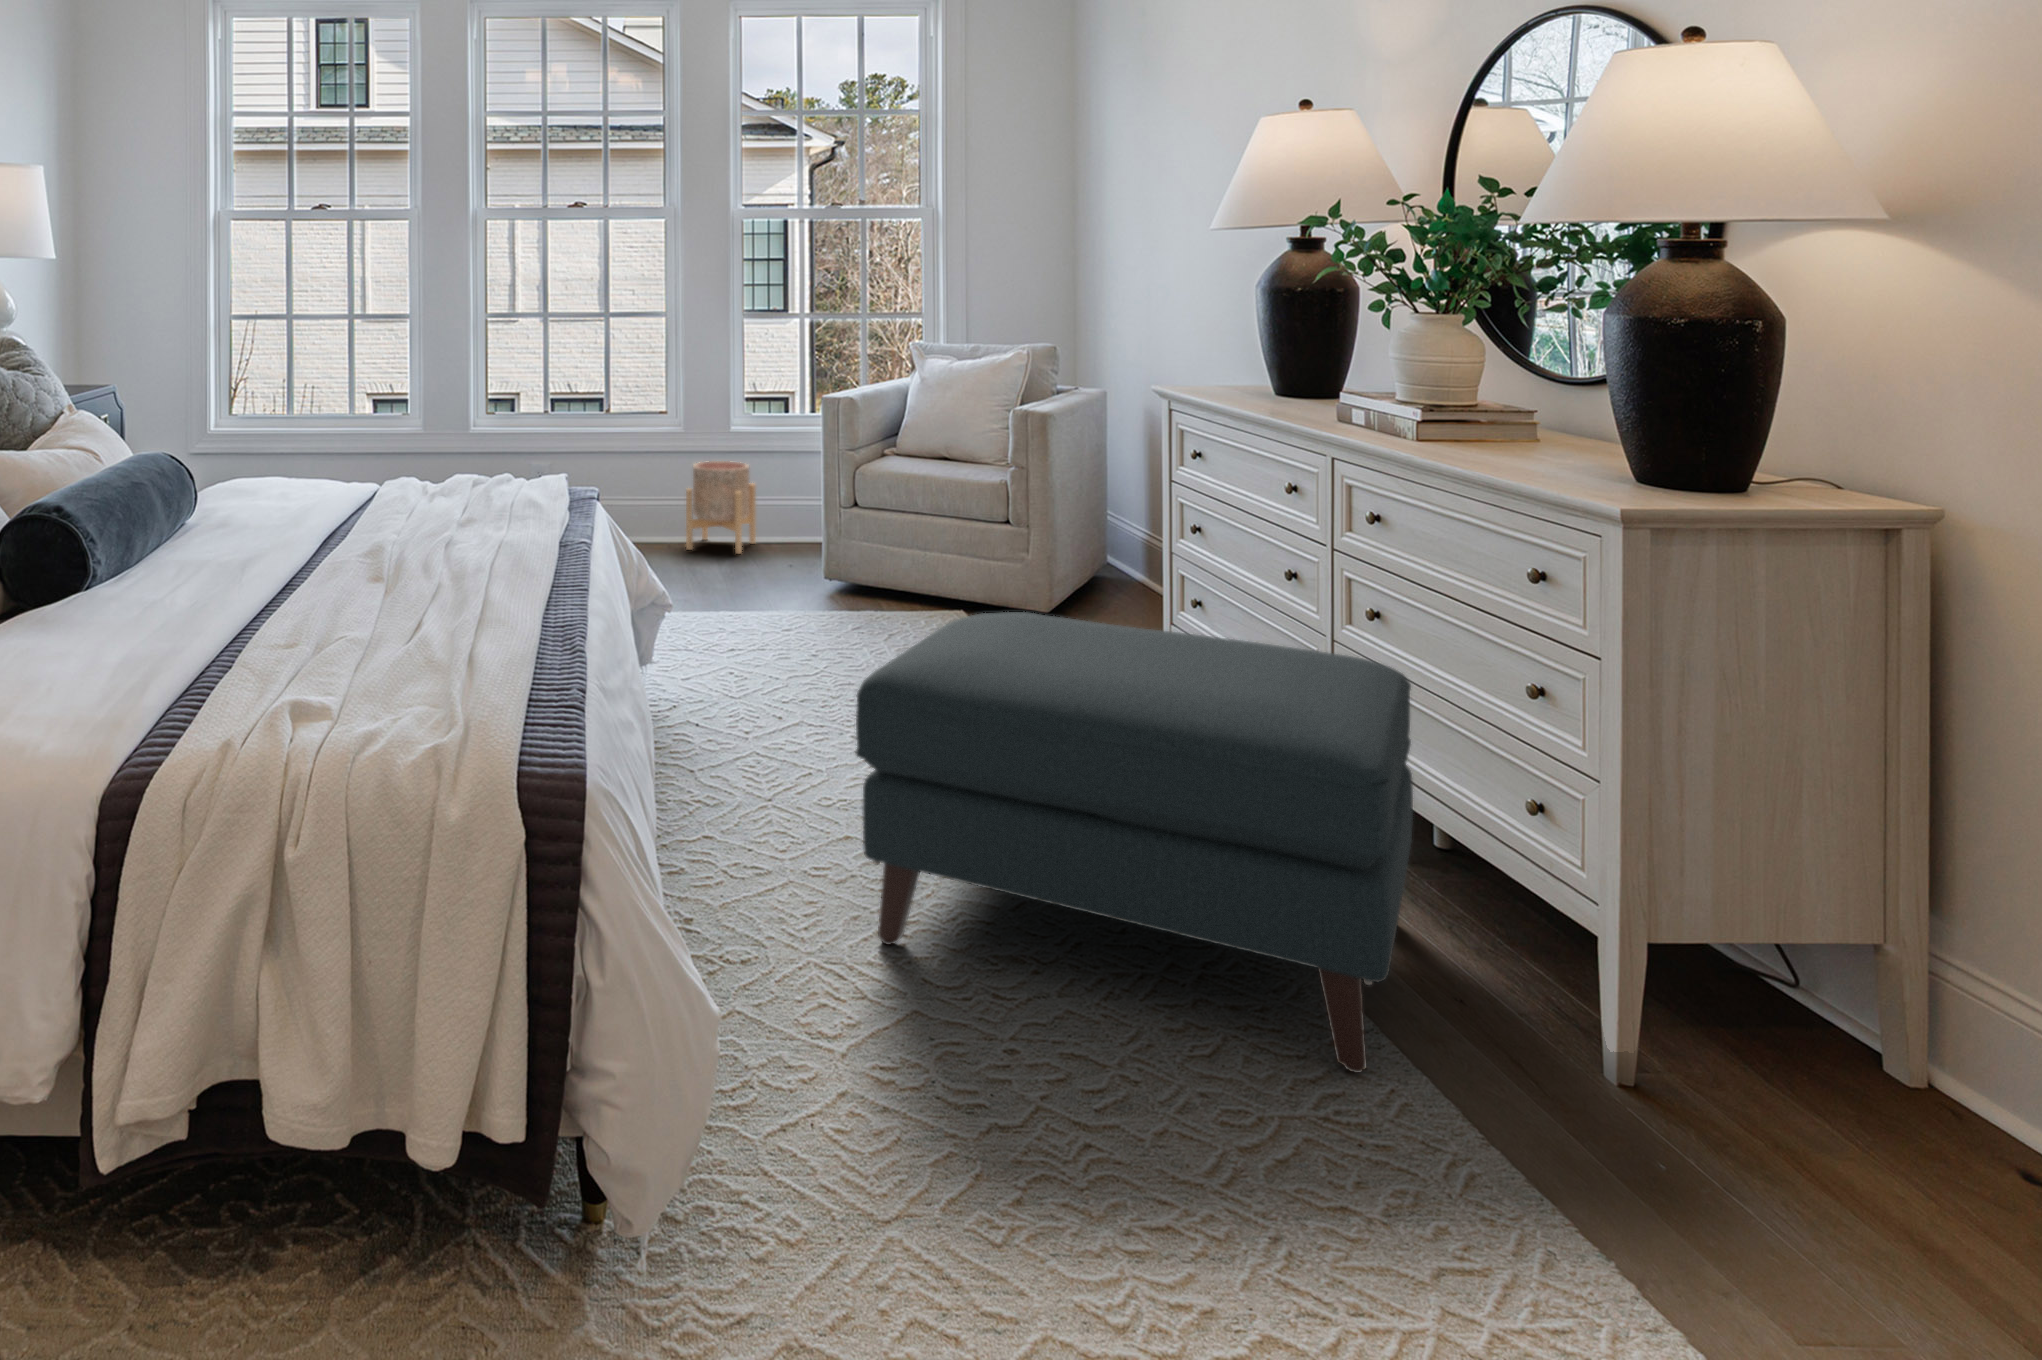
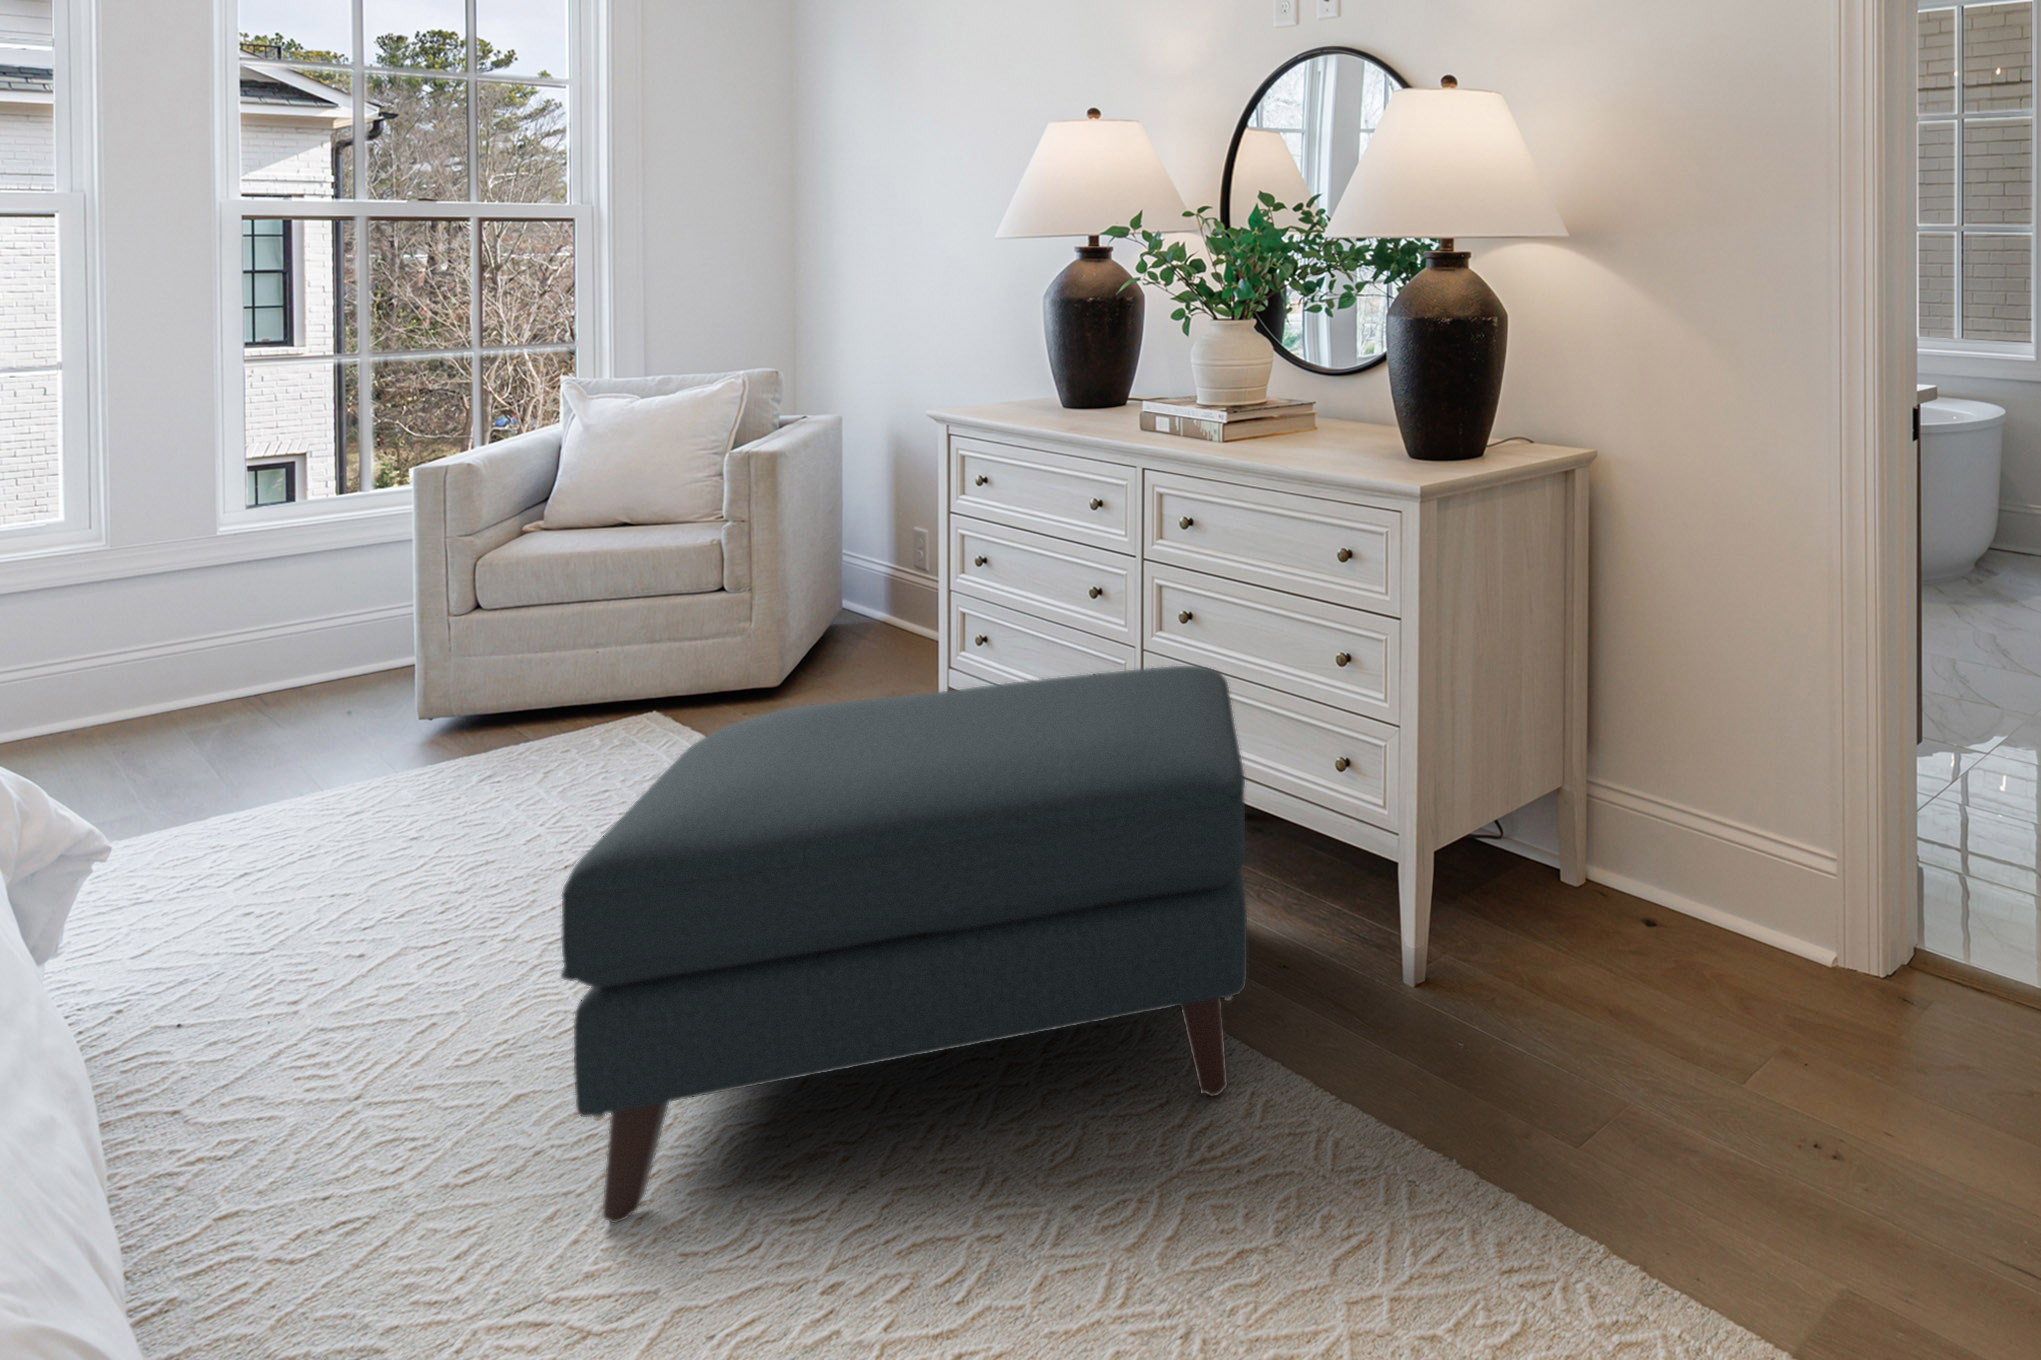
planter: present [686,461,756,554] -> none [146,580,294,728]

